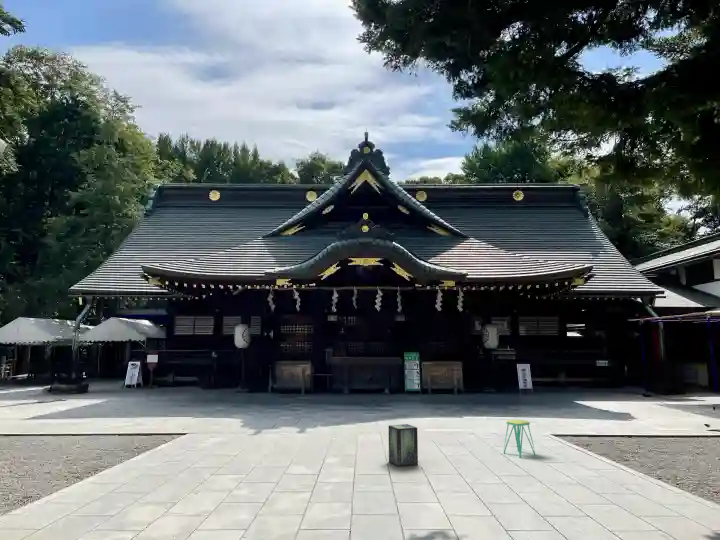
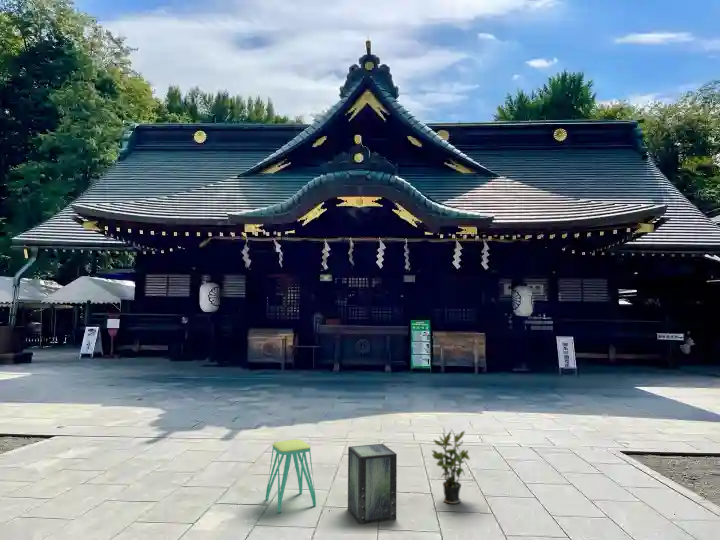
potted plant: none [435,415,457,459] -> present [432,431,469,504]
stool: present [504,419,535,457] -> present [266,440,316,513]

